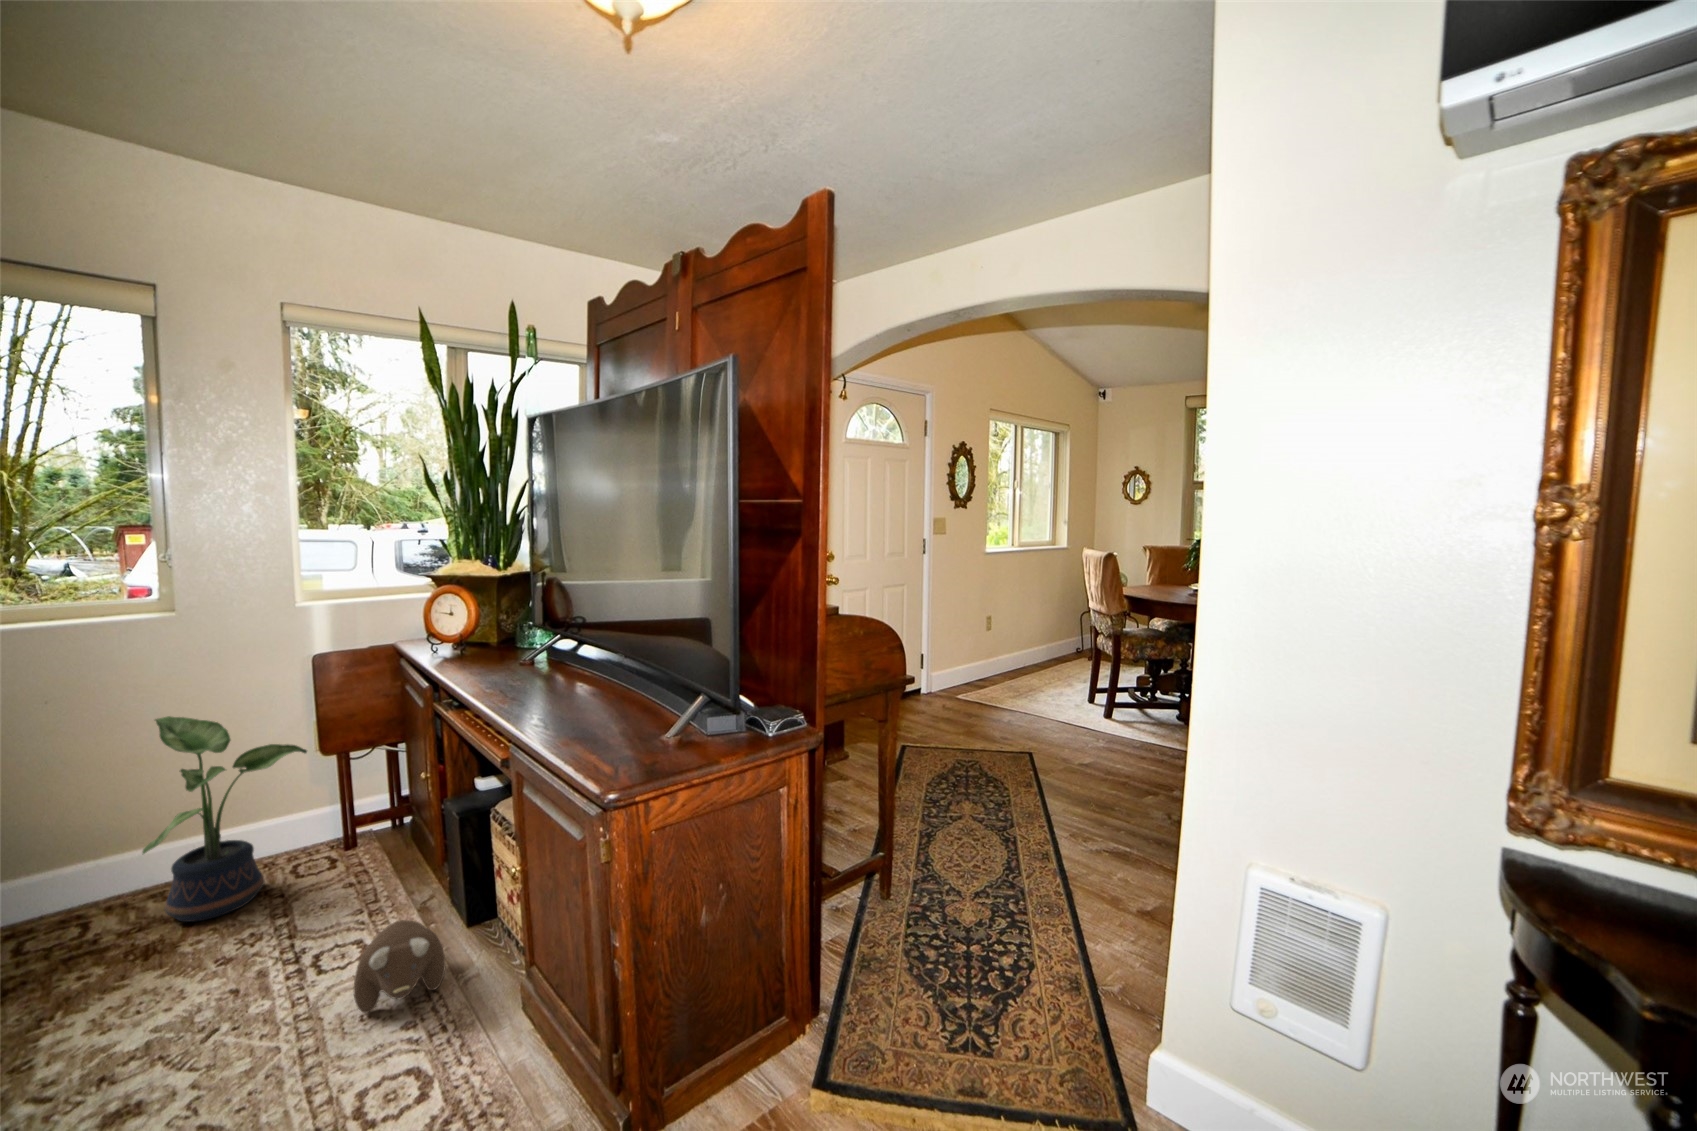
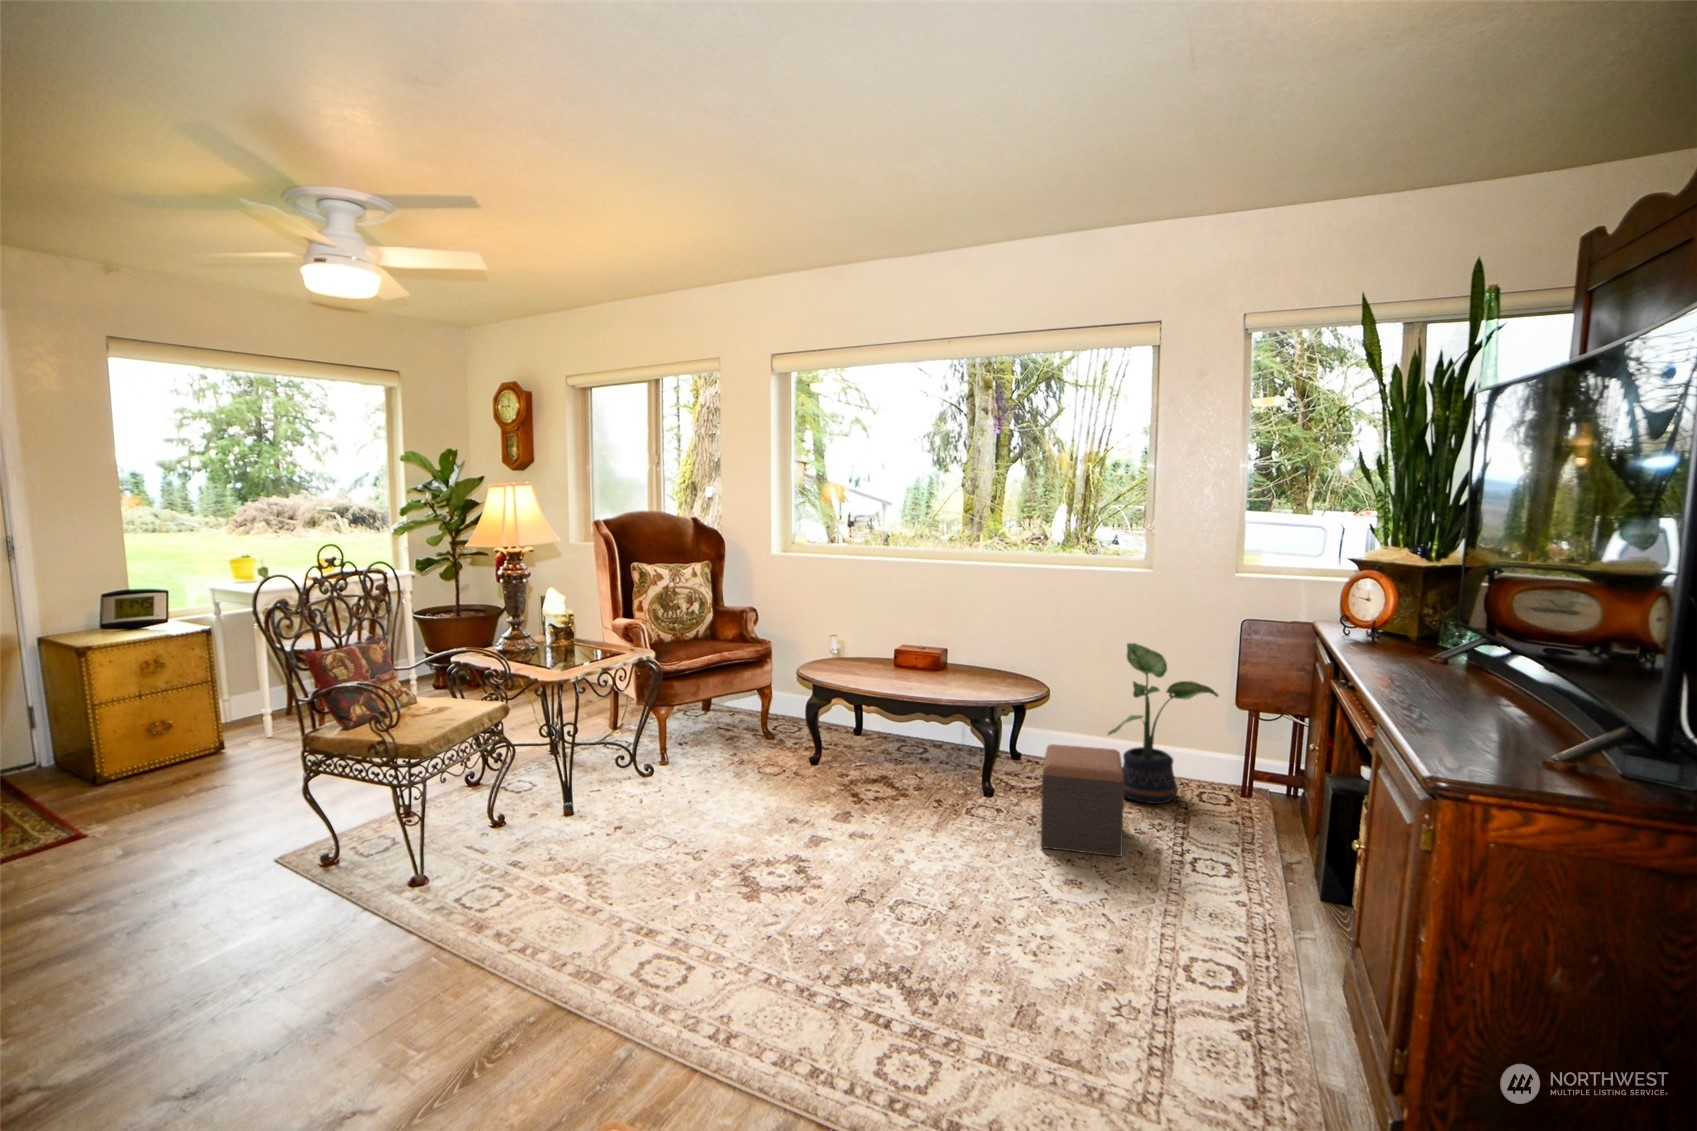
footstool: none [23,873,207,1086] -> present [1041,744,1124,857]
plush toy: present [353,920,446,1013] -> none [1207,851,1283,928]

